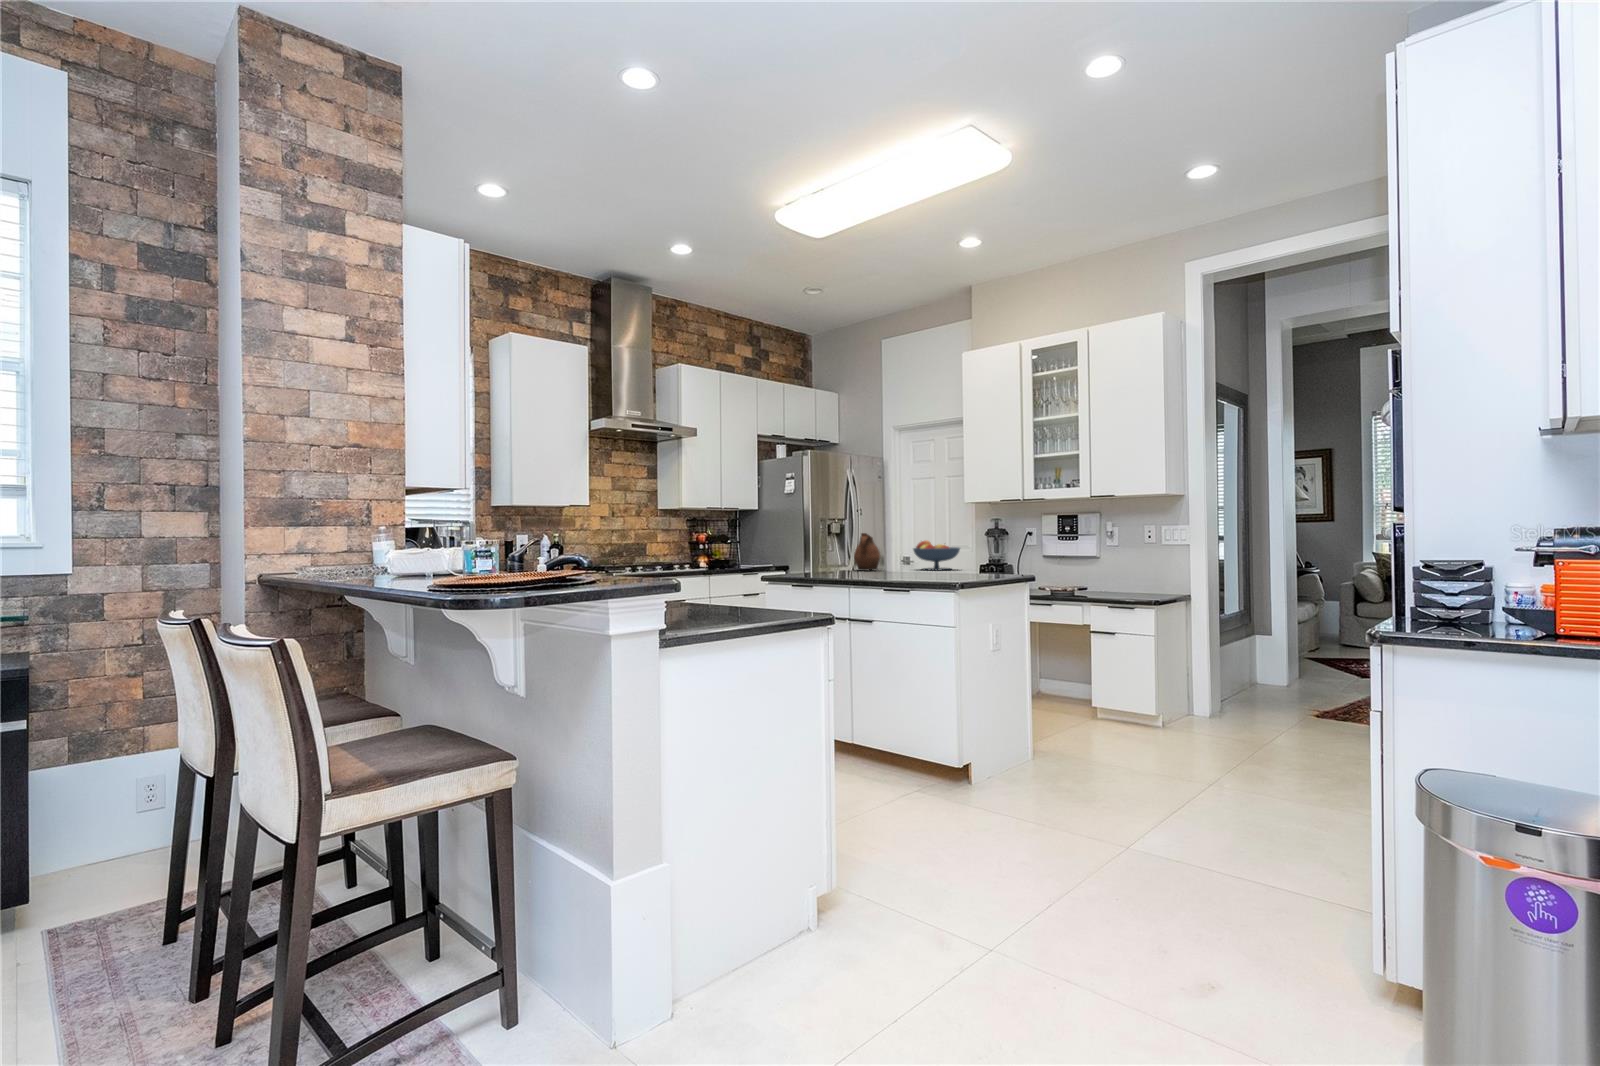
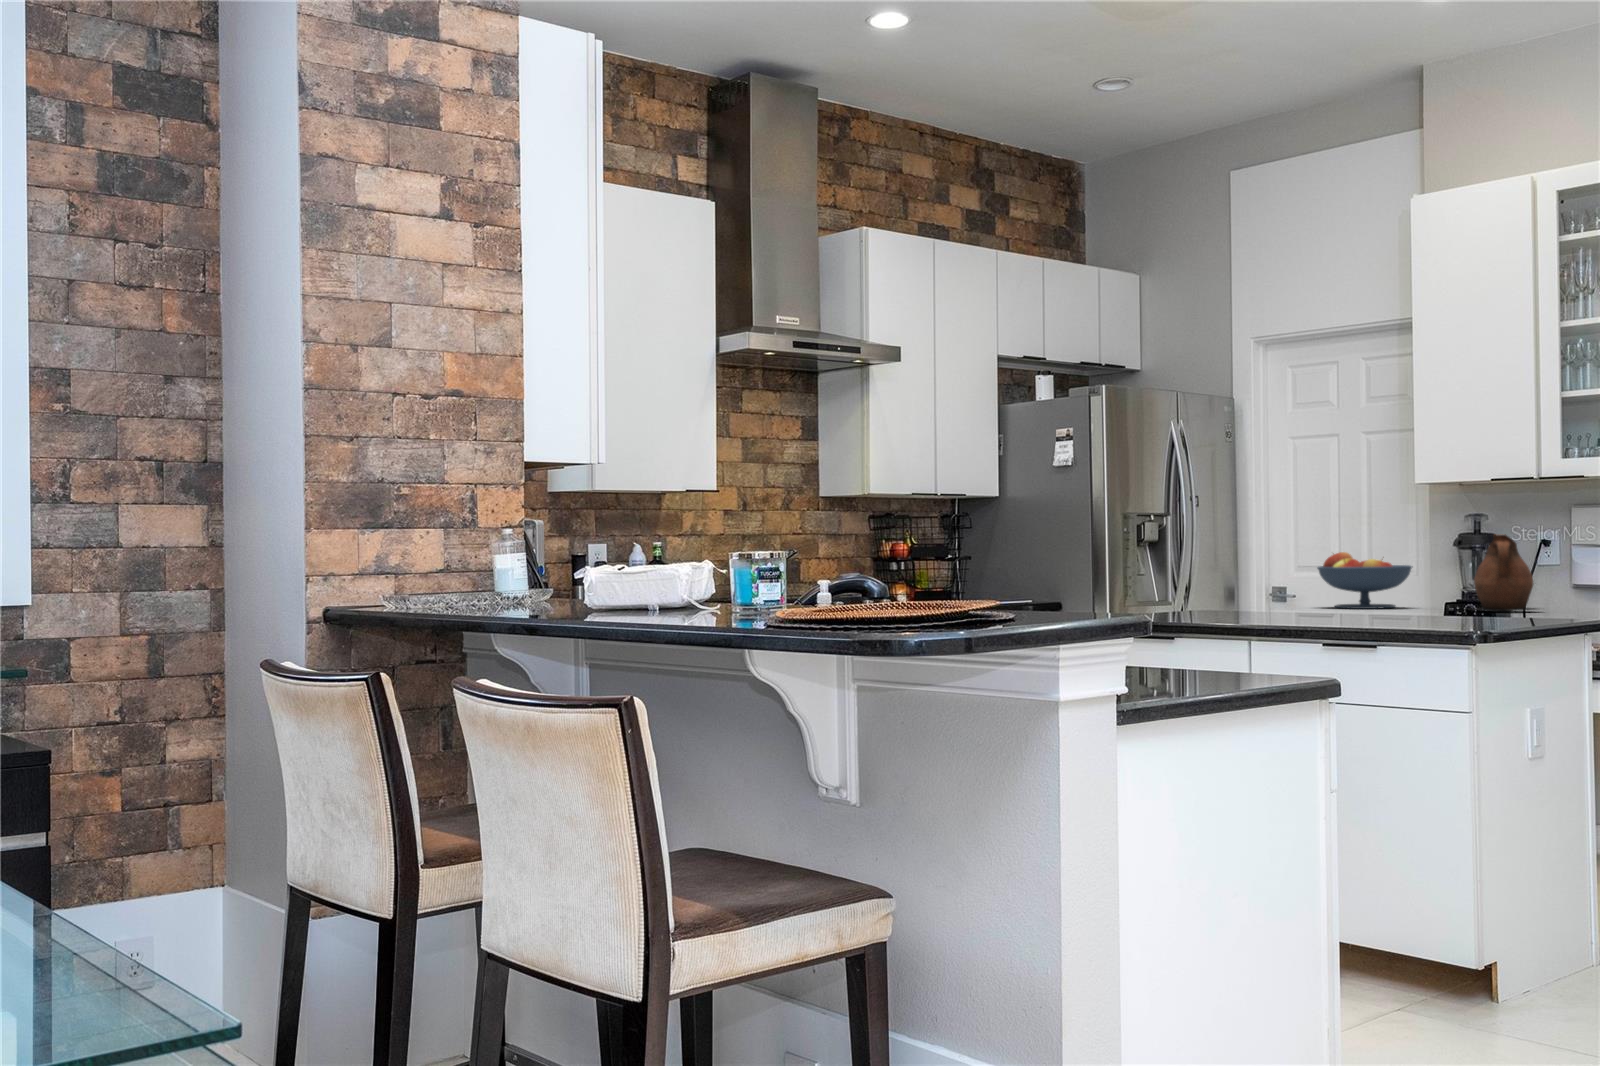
ceramic pitcher: present [854,533,880,571] -> present [1470,534,1537,611]

